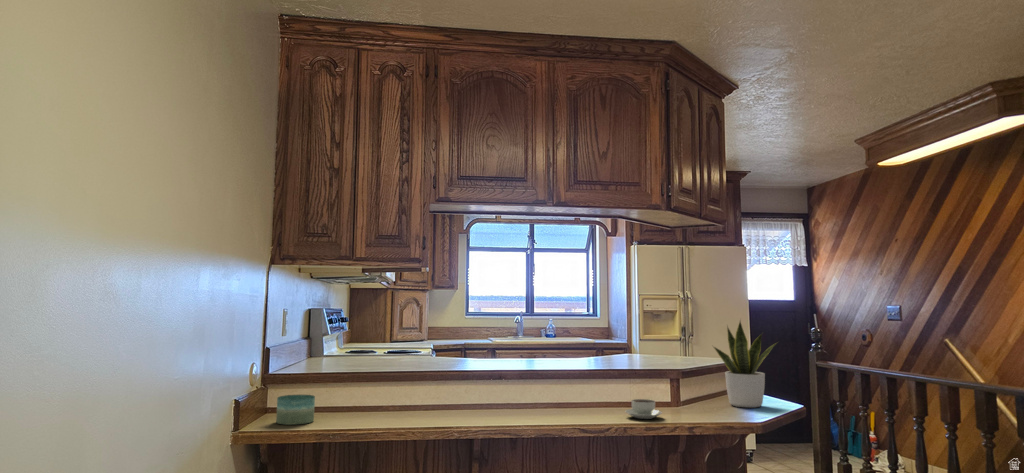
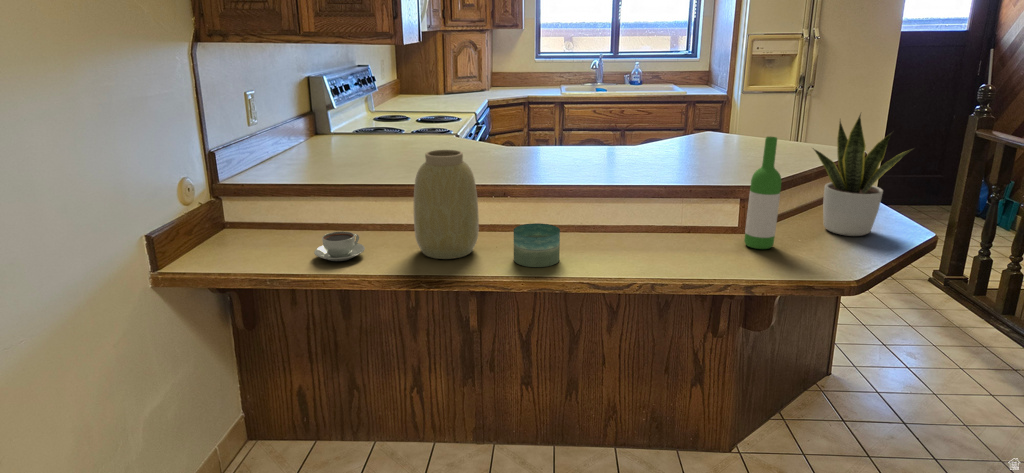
wine bottle: none [678,331,699,413] -> present [744,137,782,249]
vase: none [438,339,487,422] -> present [414,150,479,259]
candle: present [276,395,315,425] -> present [514,223,560,267]
coffee cup: present [625,399,662,419] -> present [314,231,365,261]

